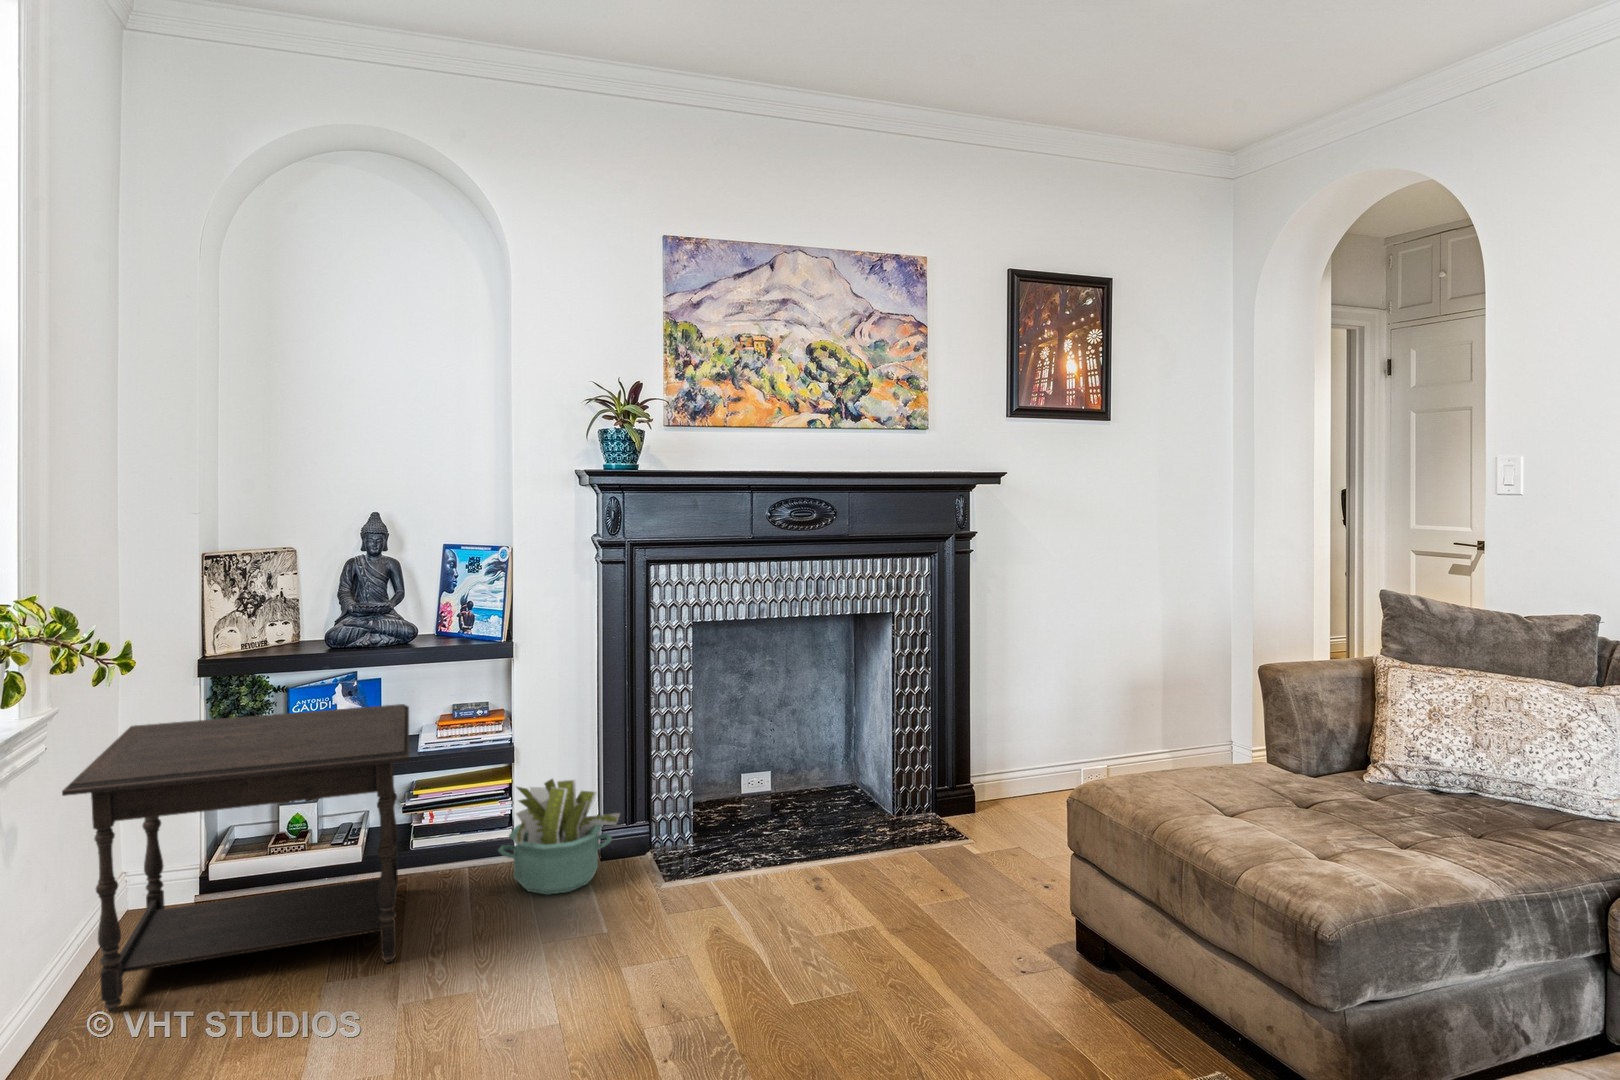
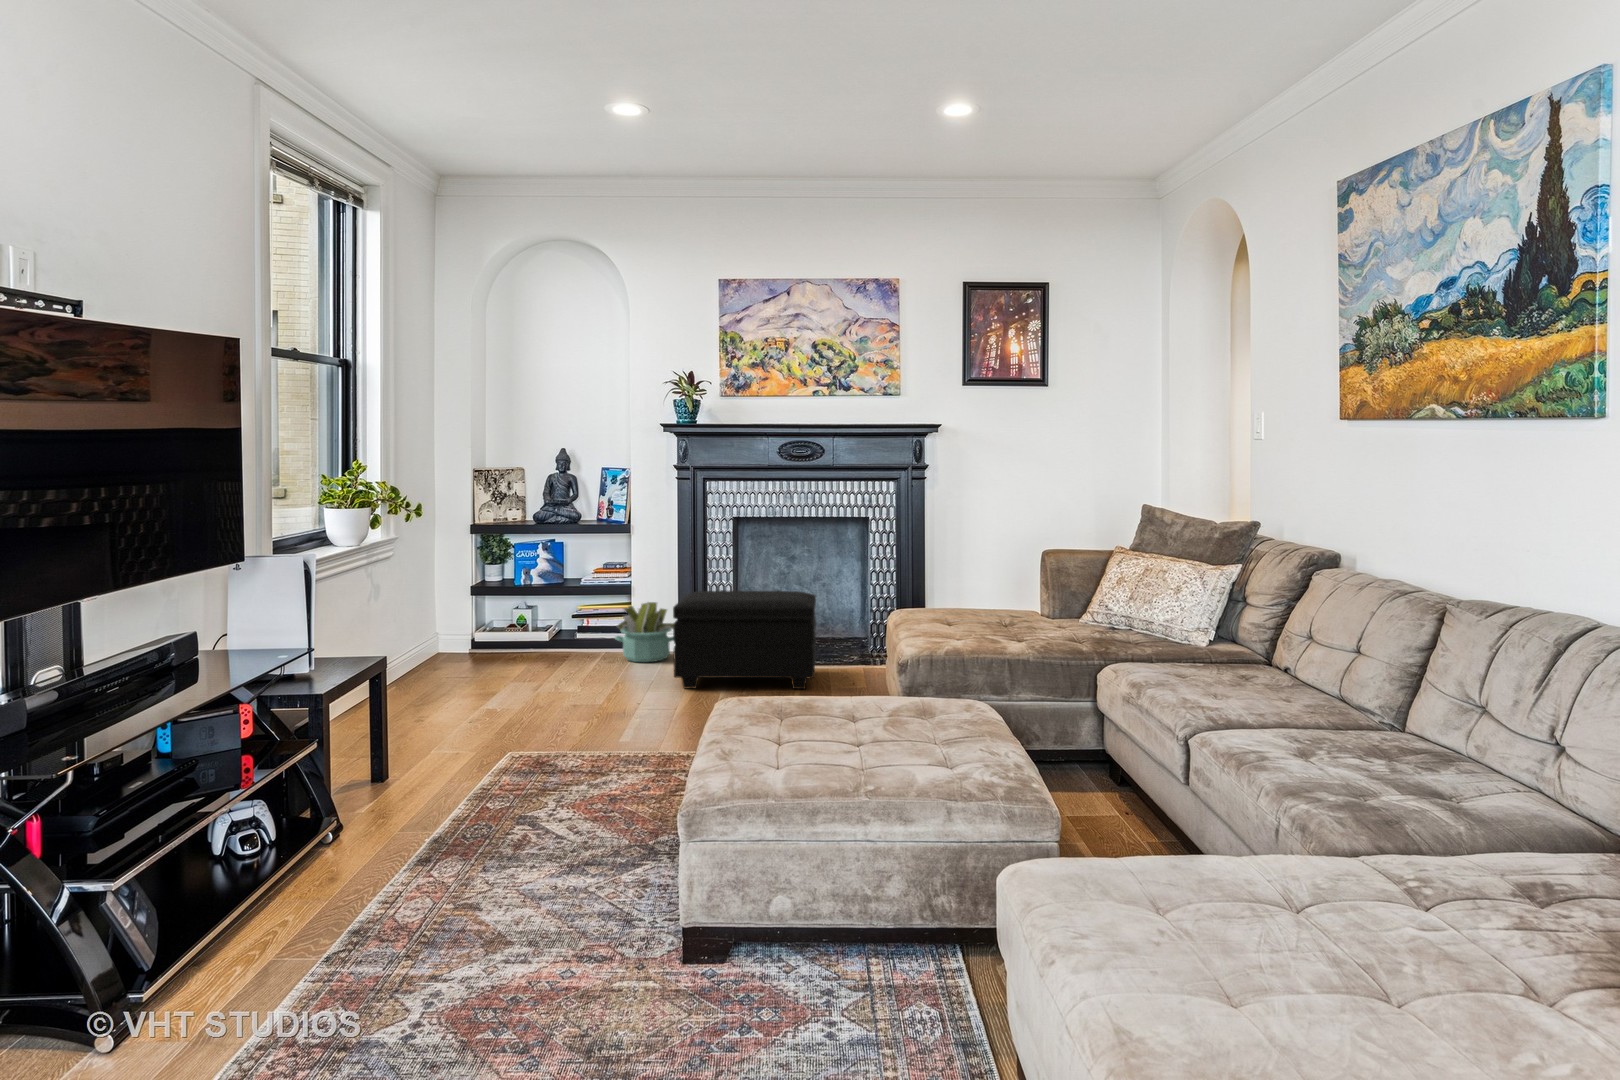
side table: present [62,704,409,1011] -> none [408,553,572,674]
footstool: none [657,757,934,981] -> present [673,590,816,689]

